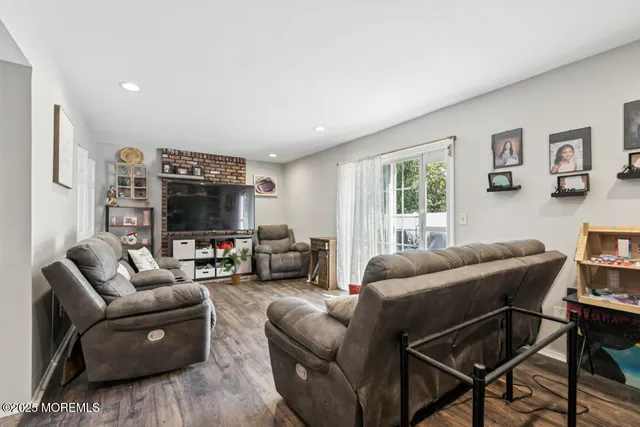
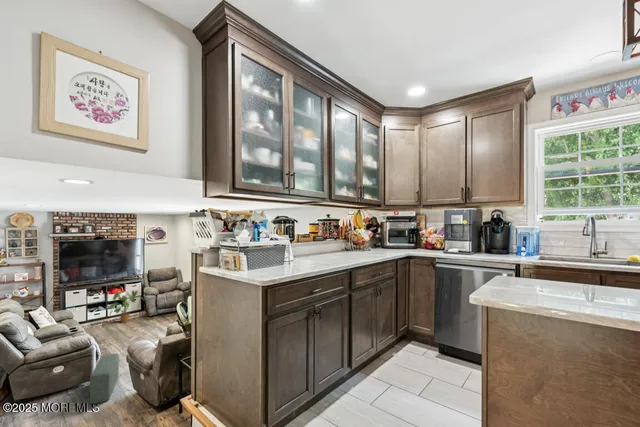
pouf: none [202,320,241,406] -> present [90,354,119,404]

